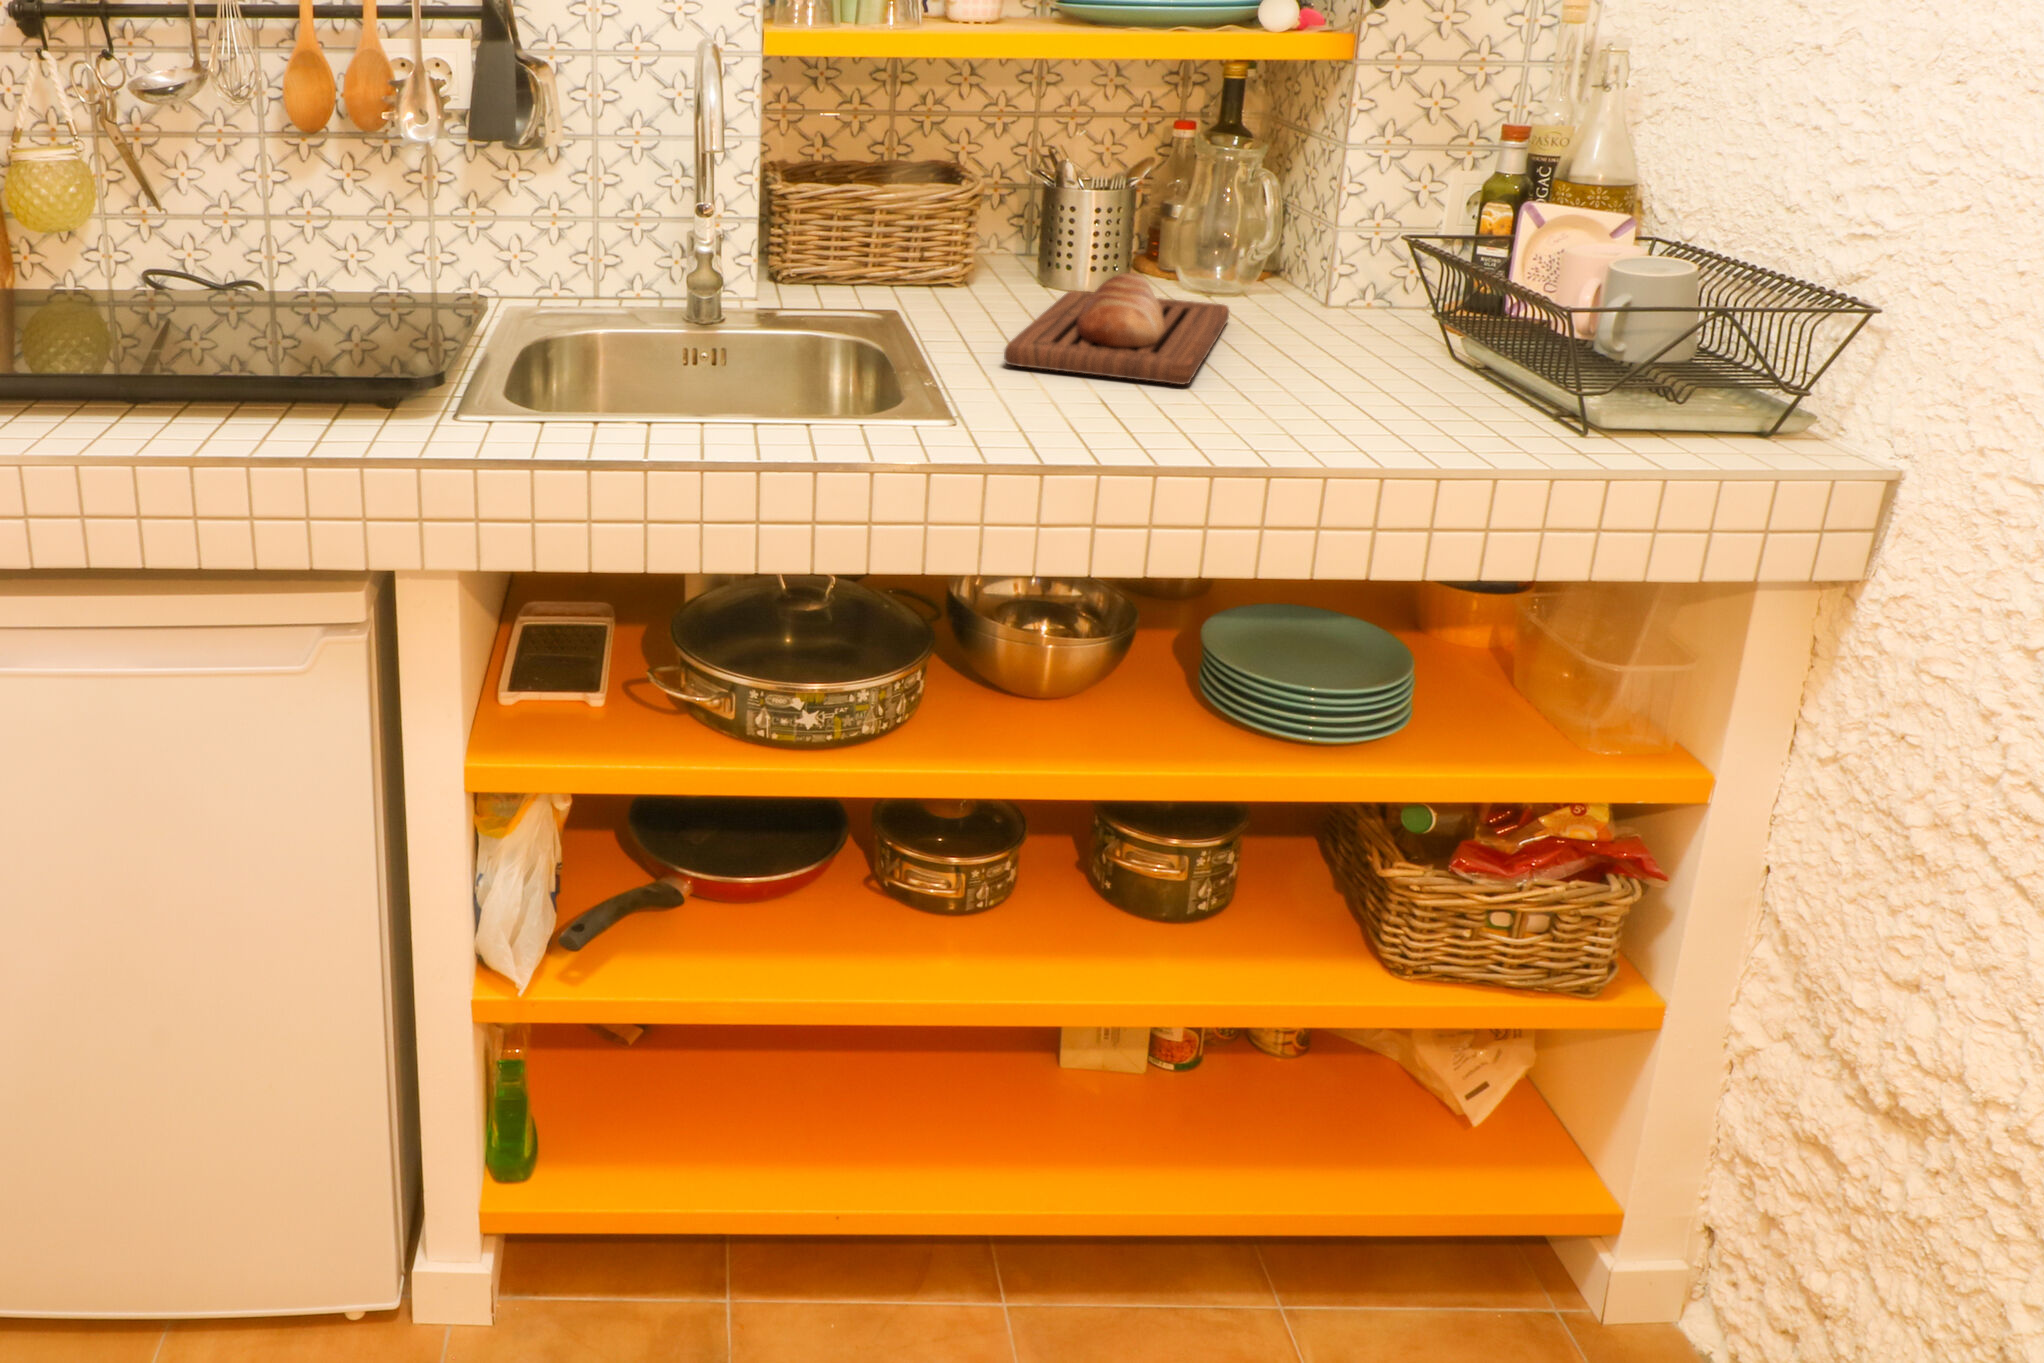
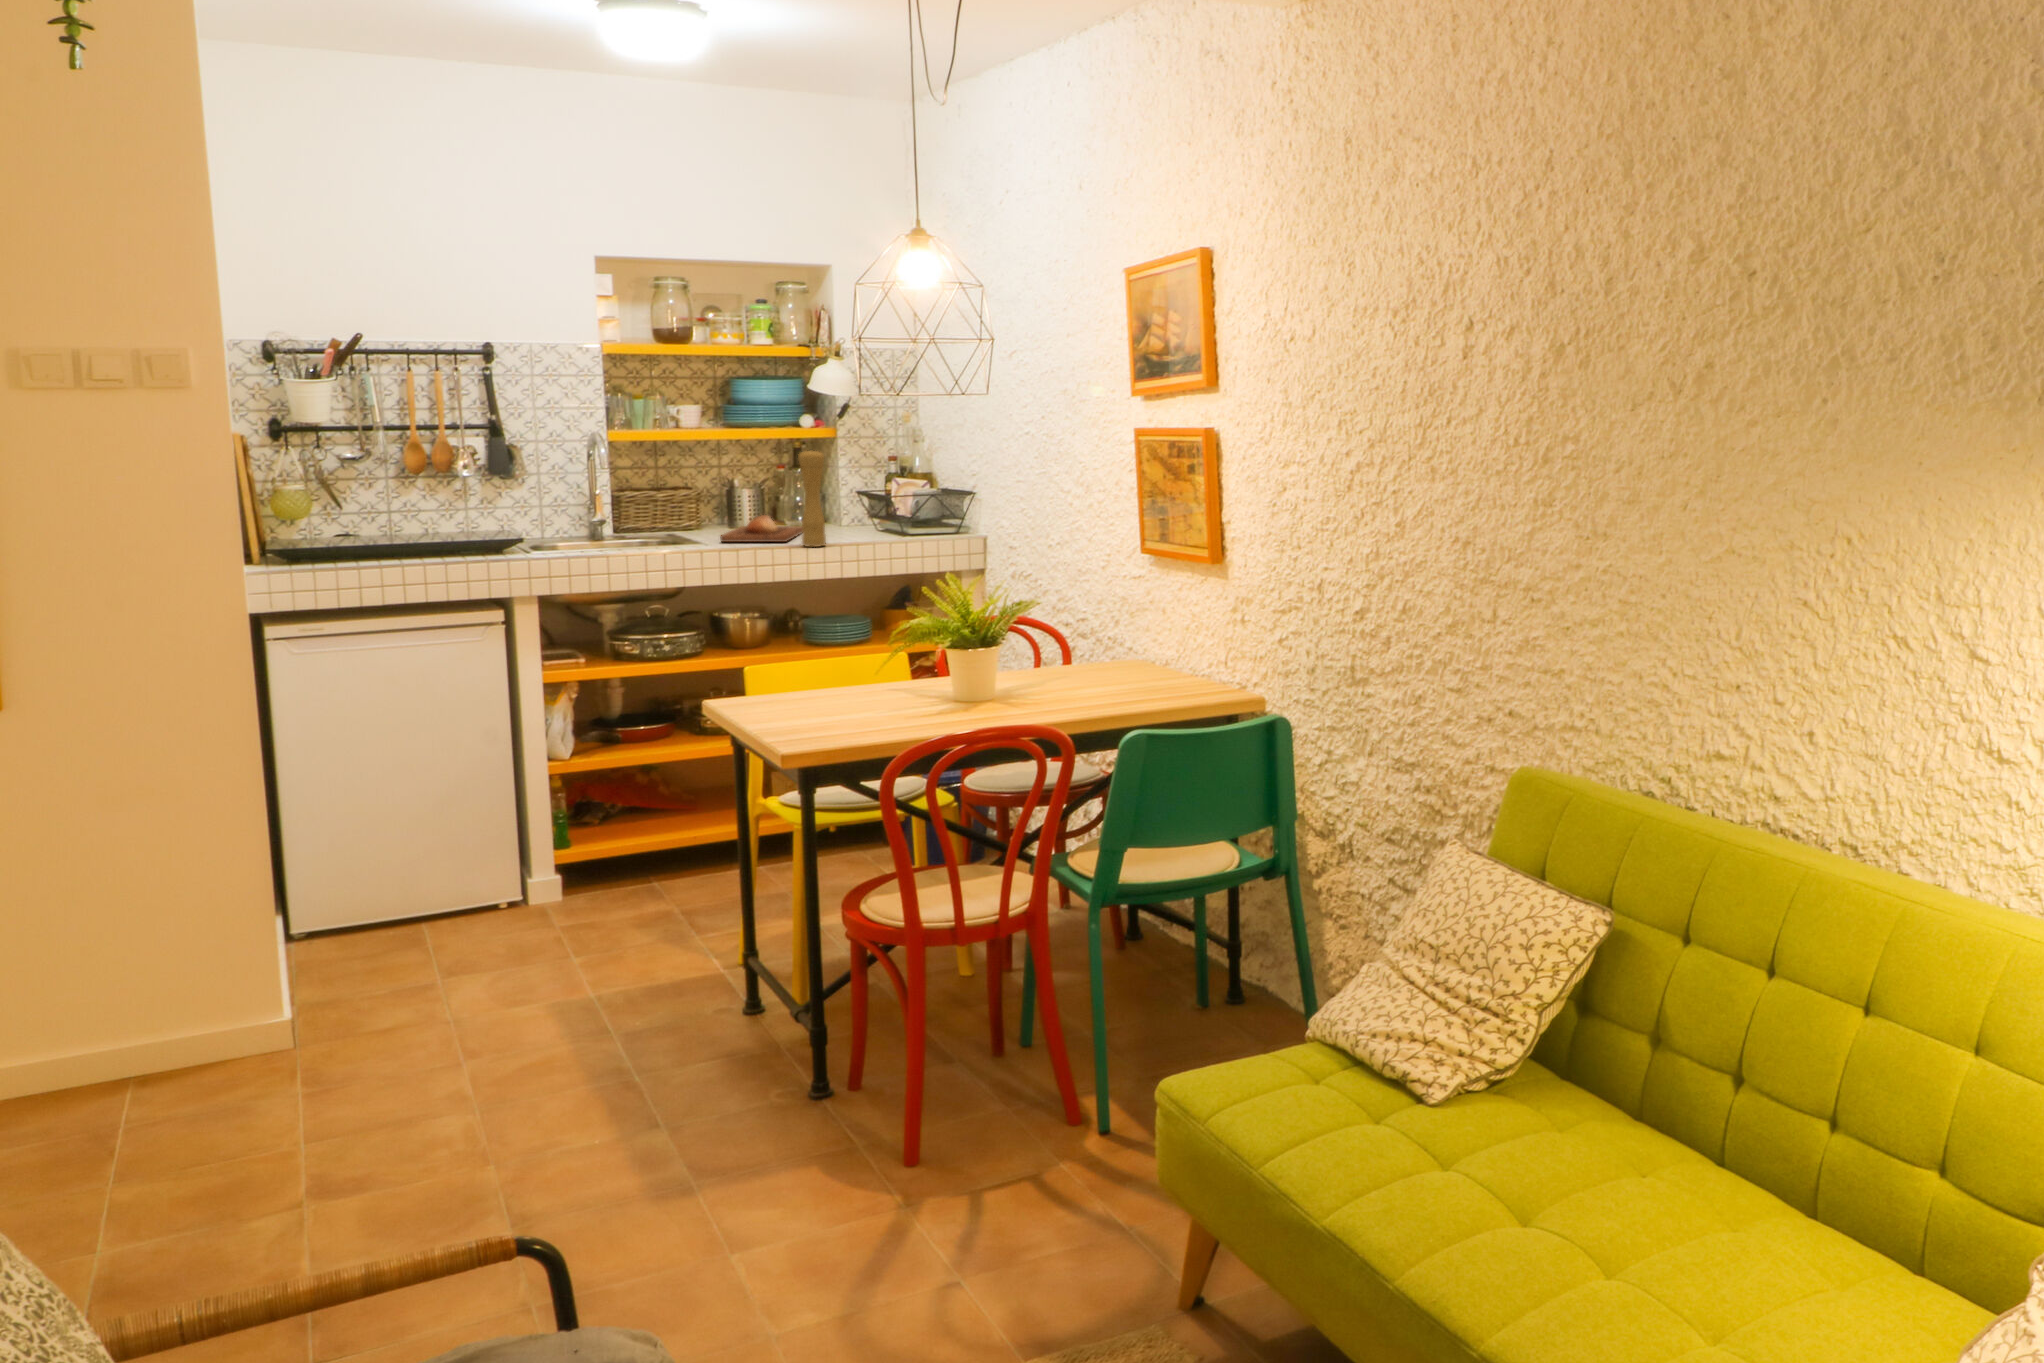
pepper mill: none [1241,108,1355,432] -> present [798,450,826,547]

